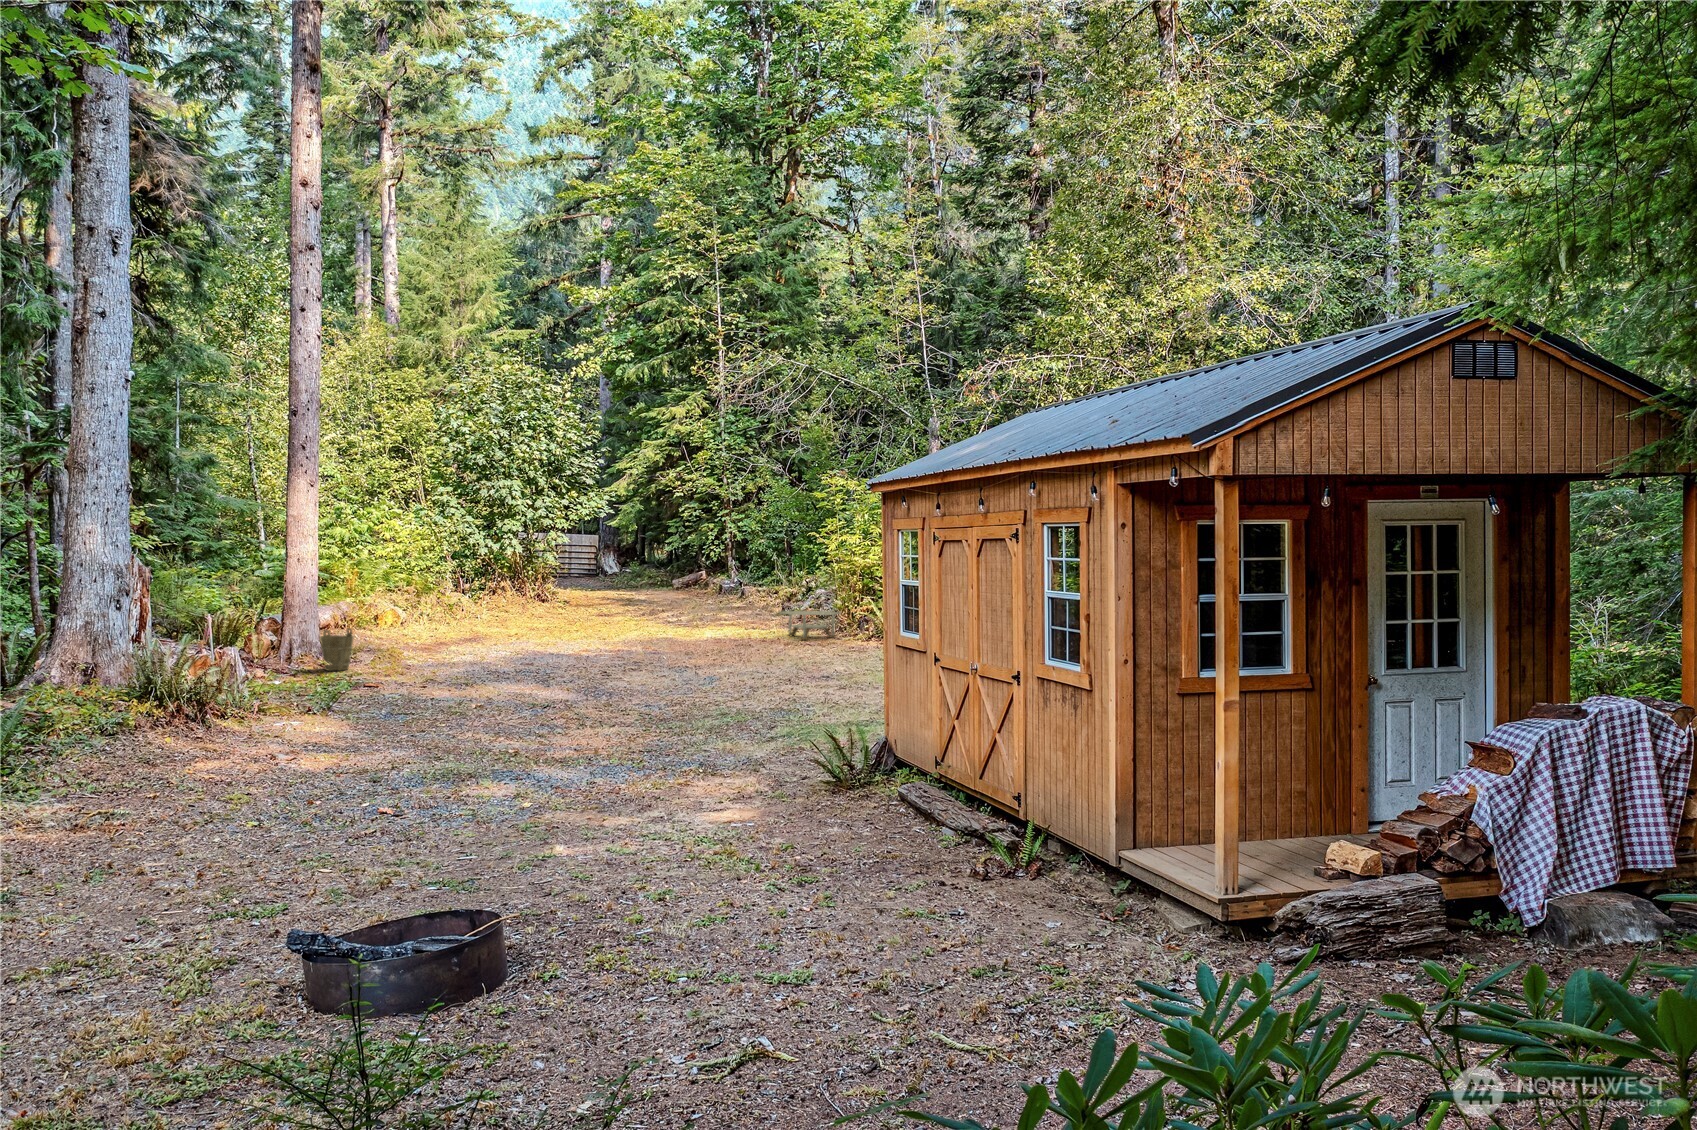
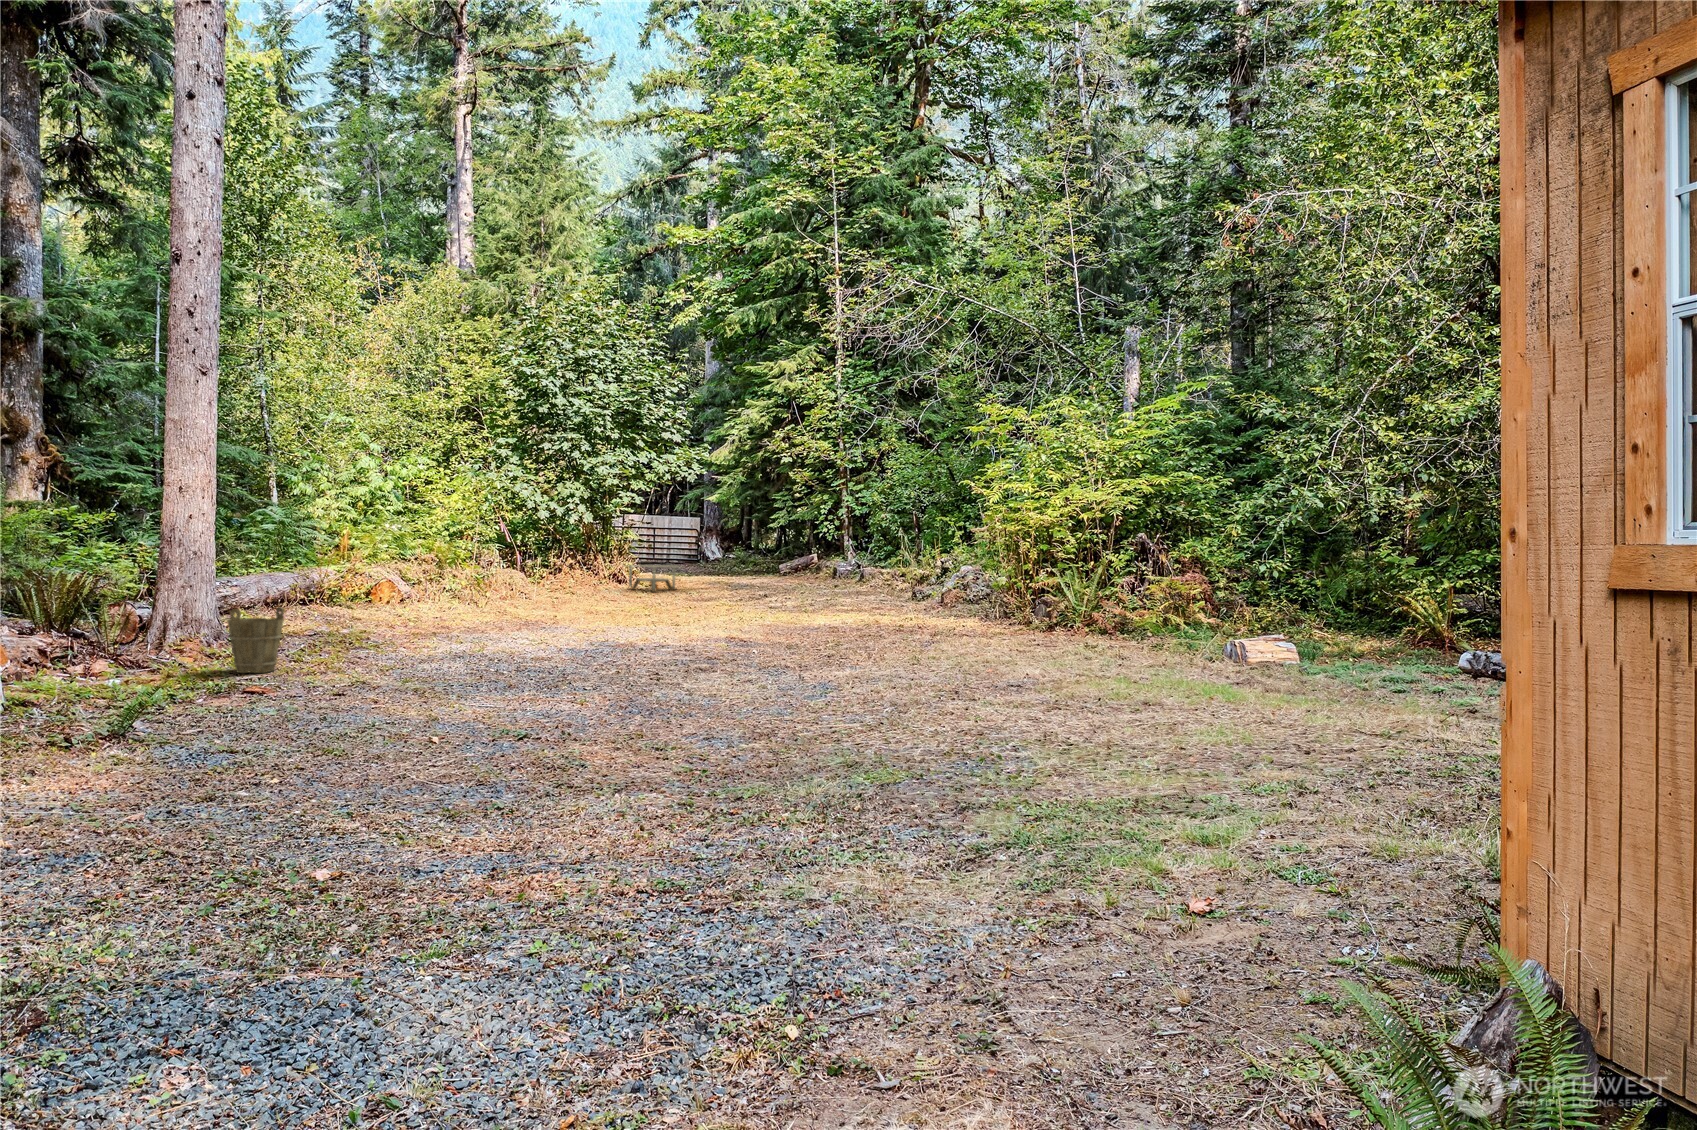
round table: present [781,611,839,640] -> present [629,565,676,592]

